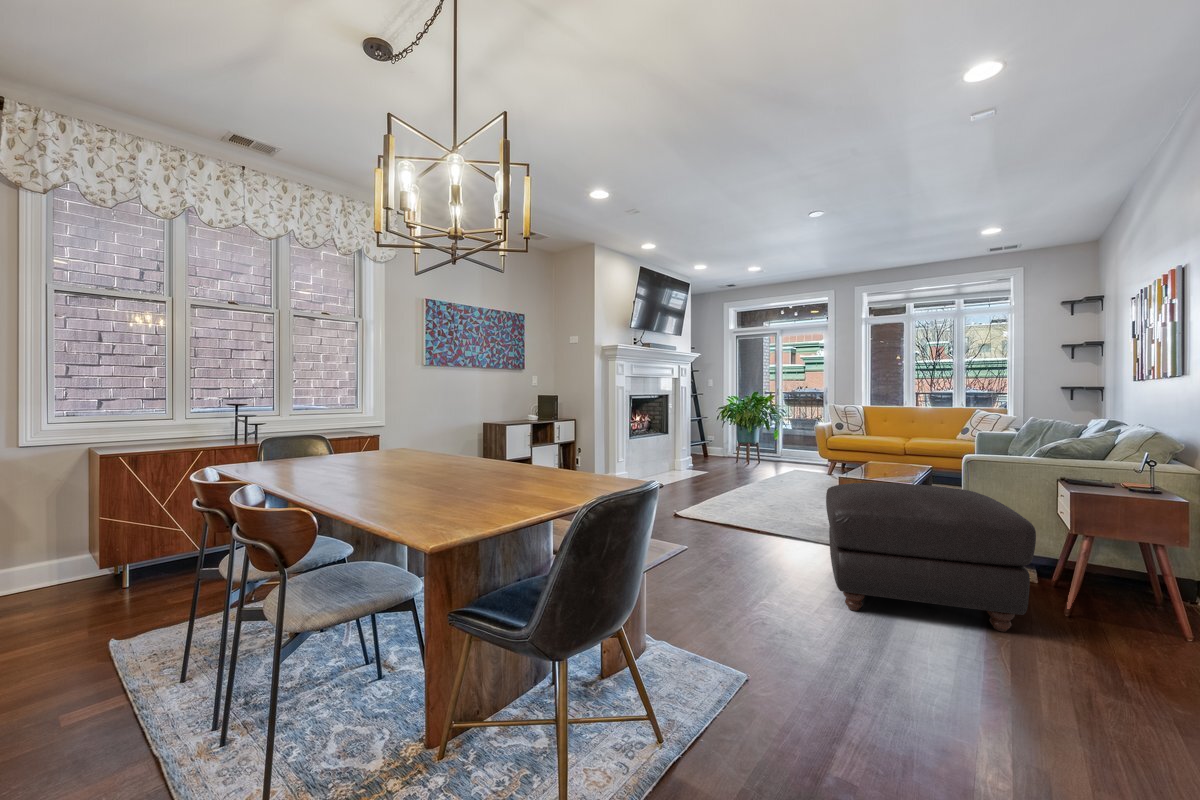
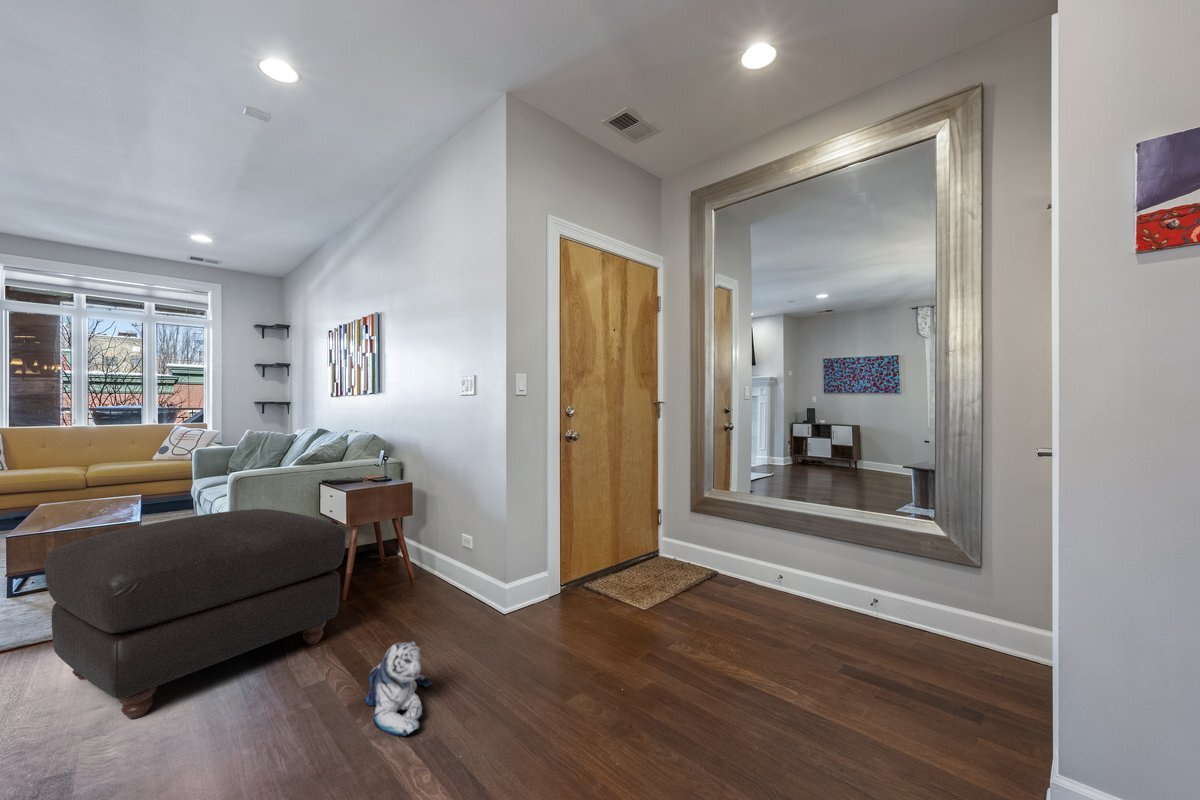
plush toy: none [997,651,1090,747] -> present [365,641,431,736]

